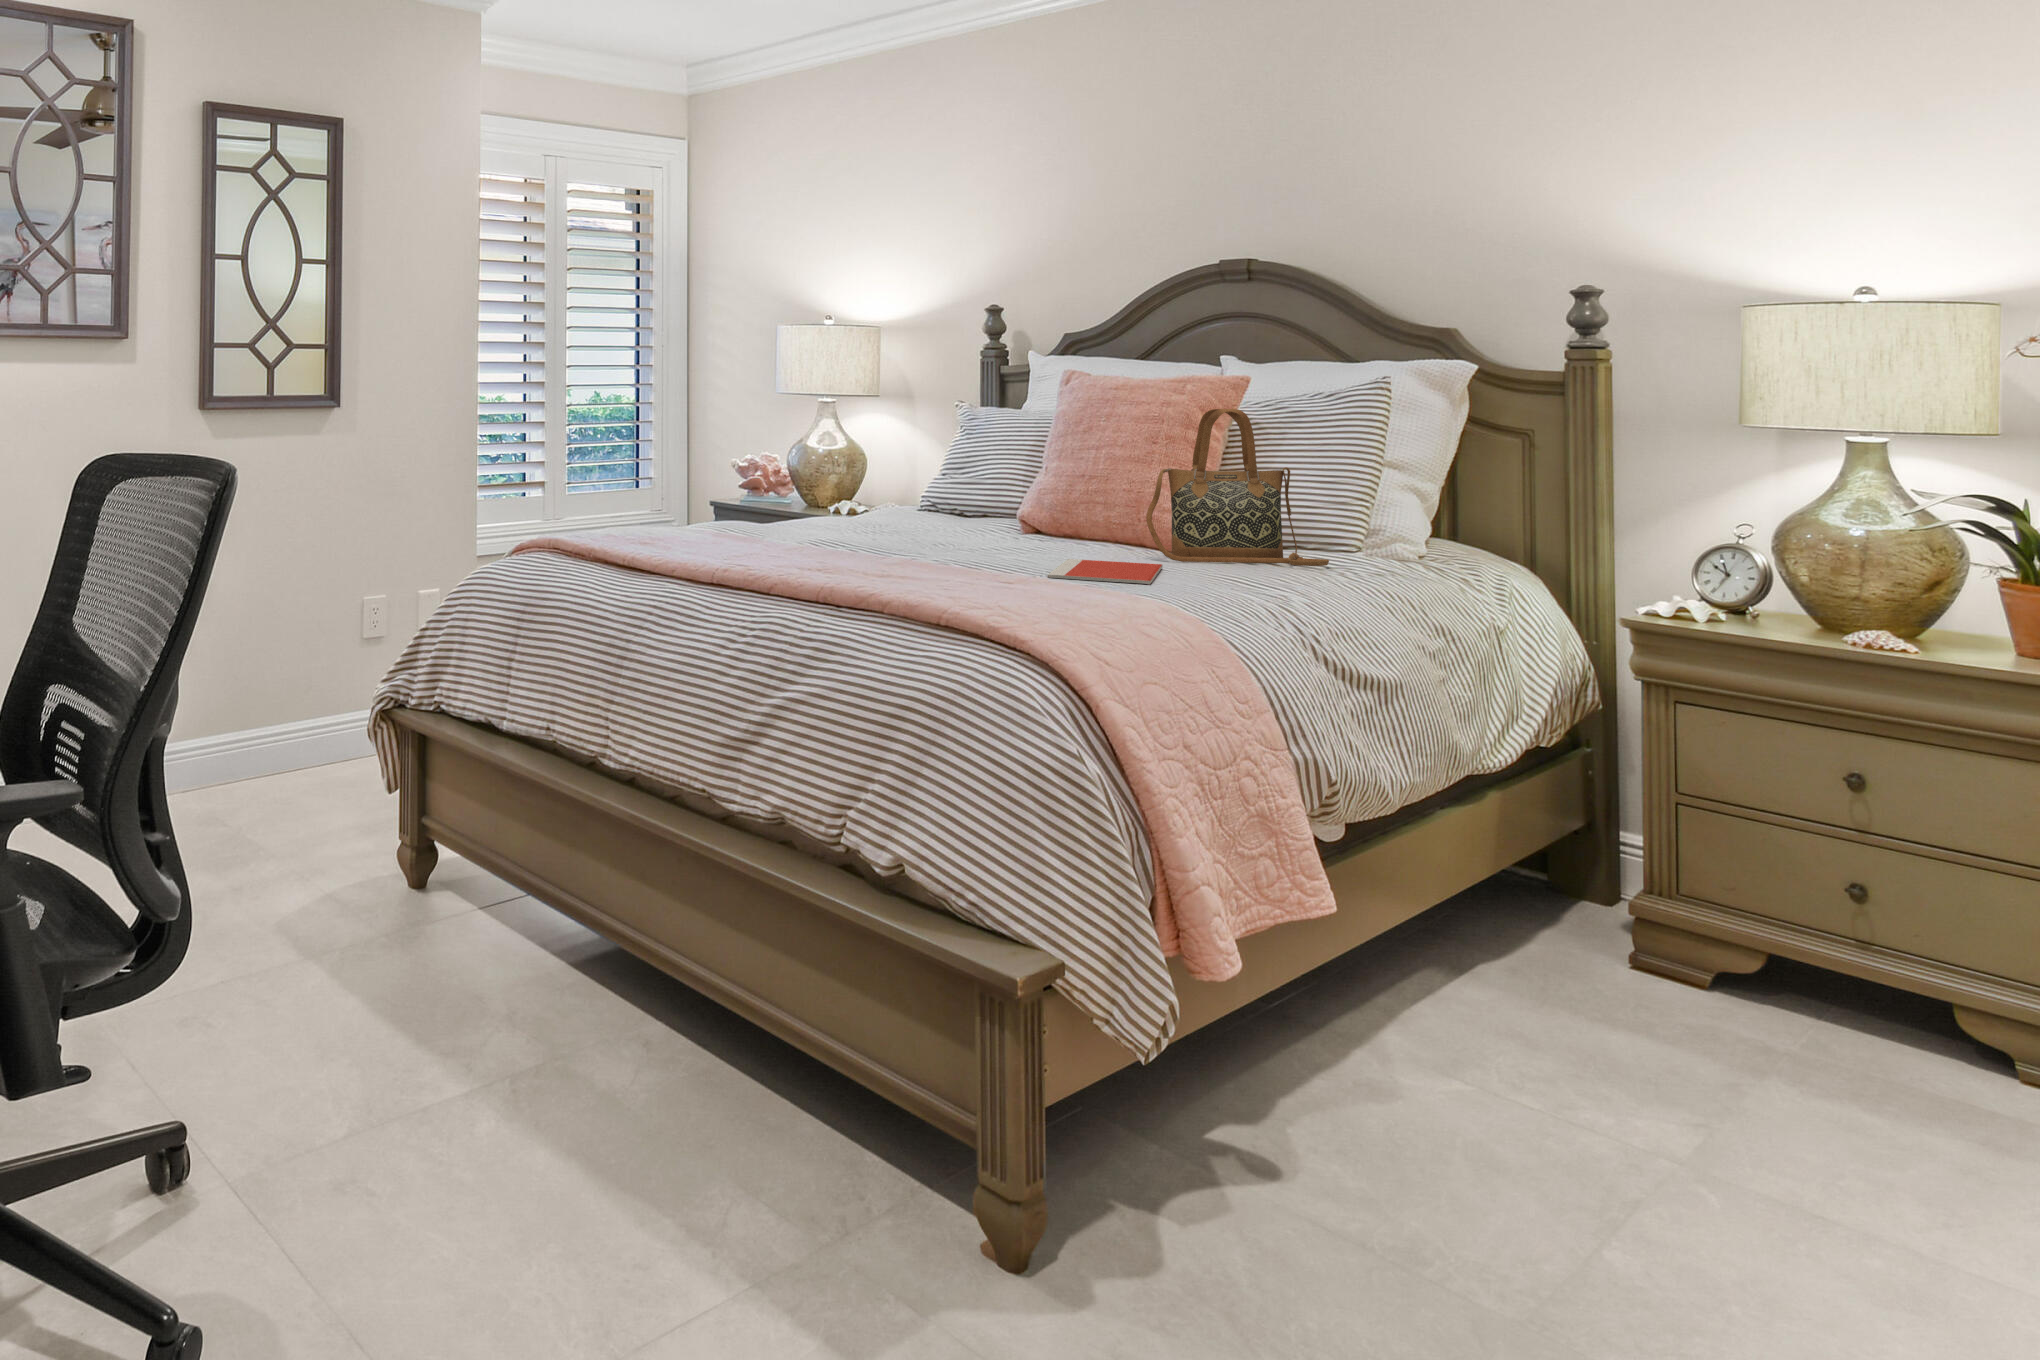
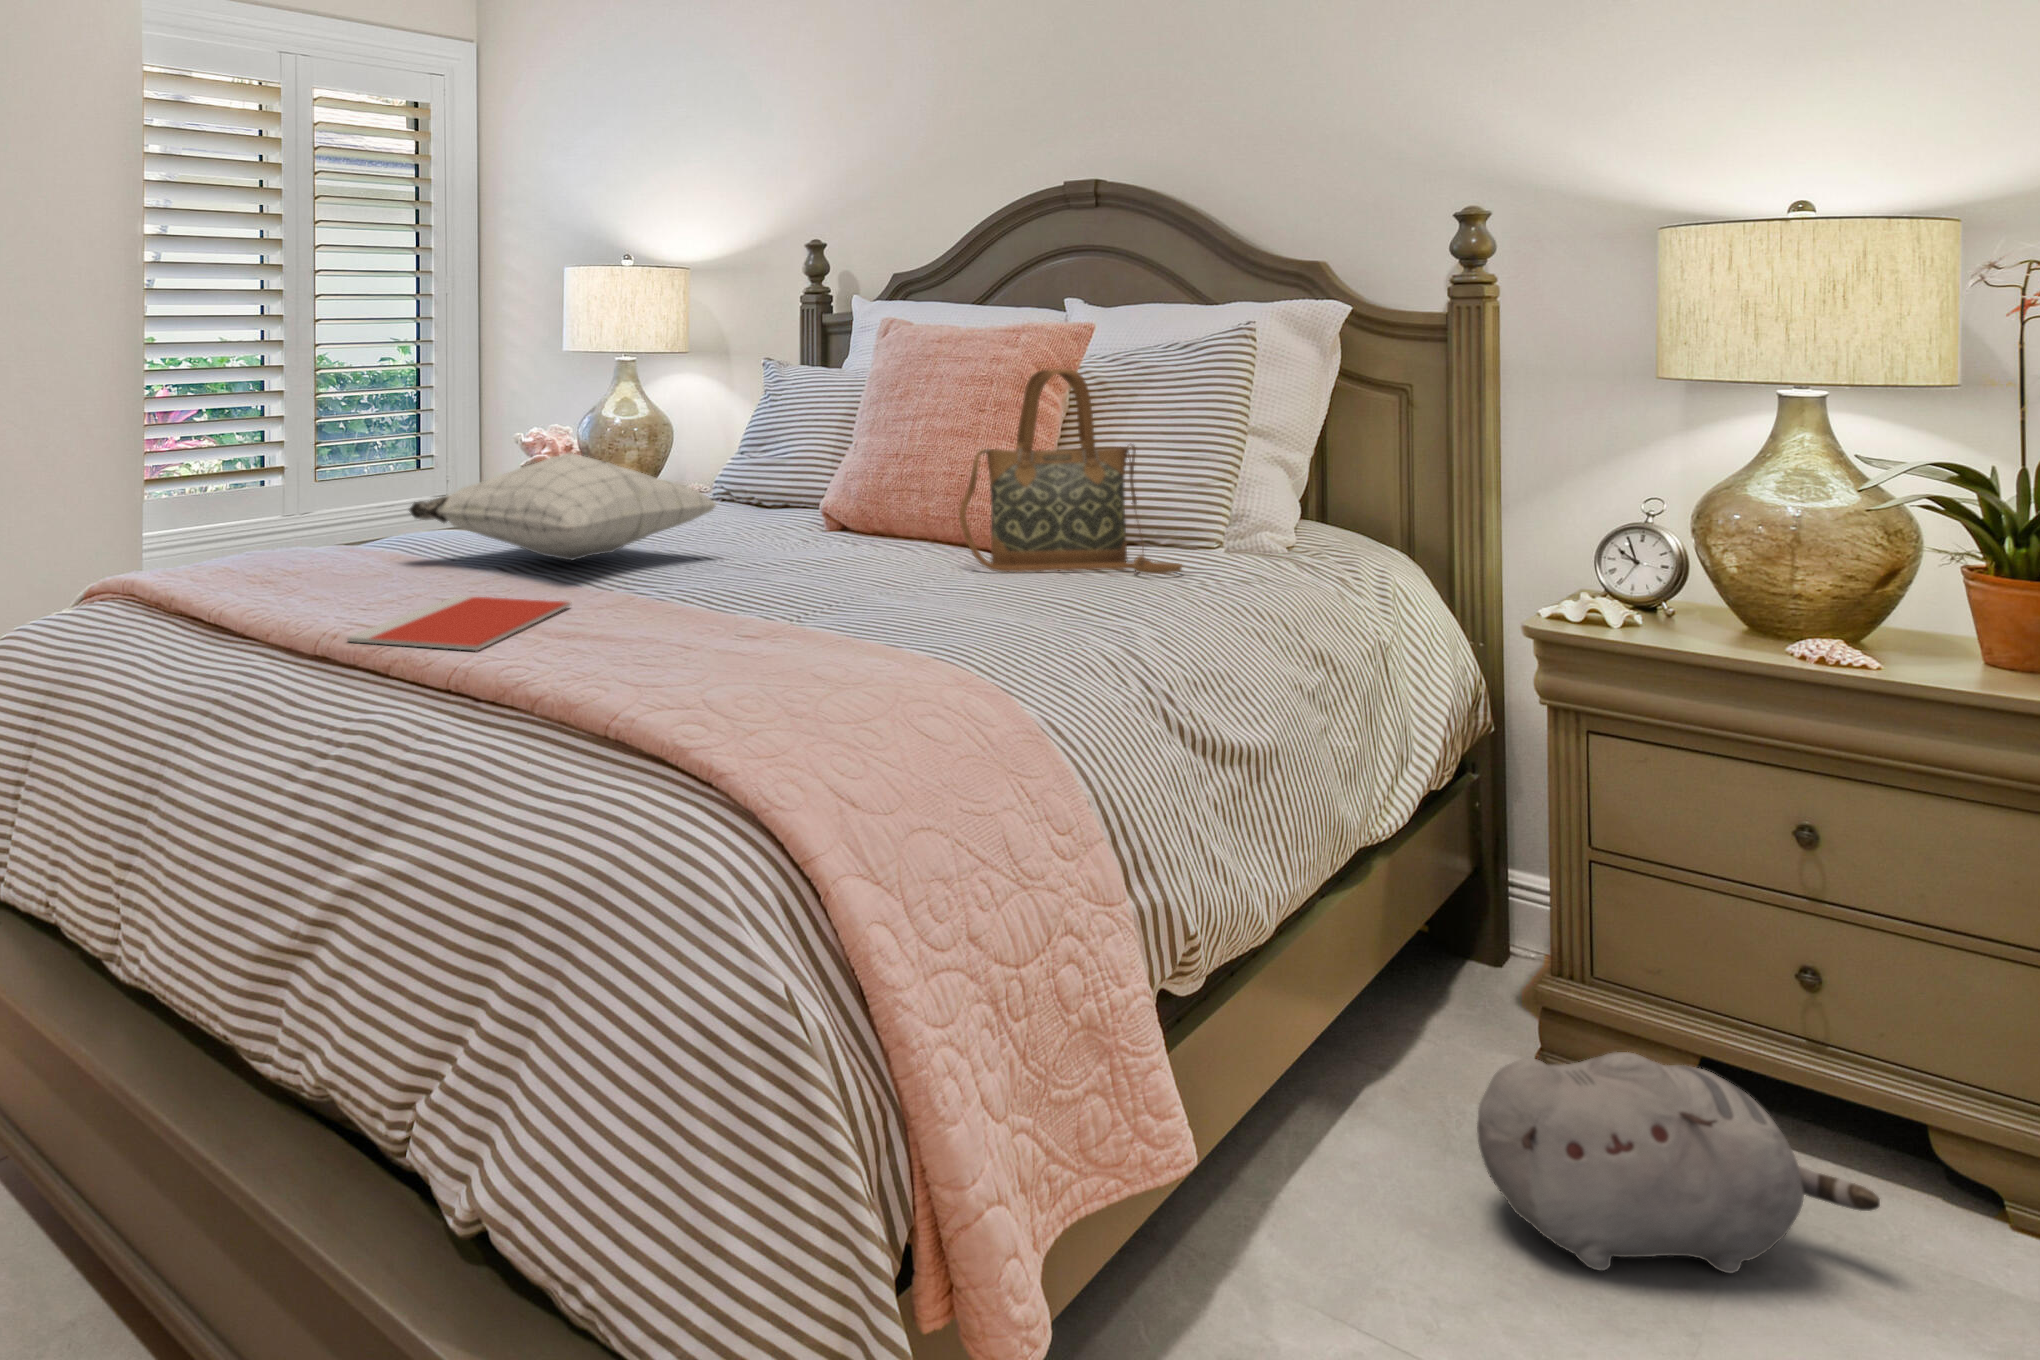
pillow: none [719,465,954,545] -> present [409,453,716,560]
notebook: present [1048,559,1163,584] -> present [347,596,571,651]
plush toy: none [1563,919,1890,1085] -> present [1477,1052,1880,1273]

